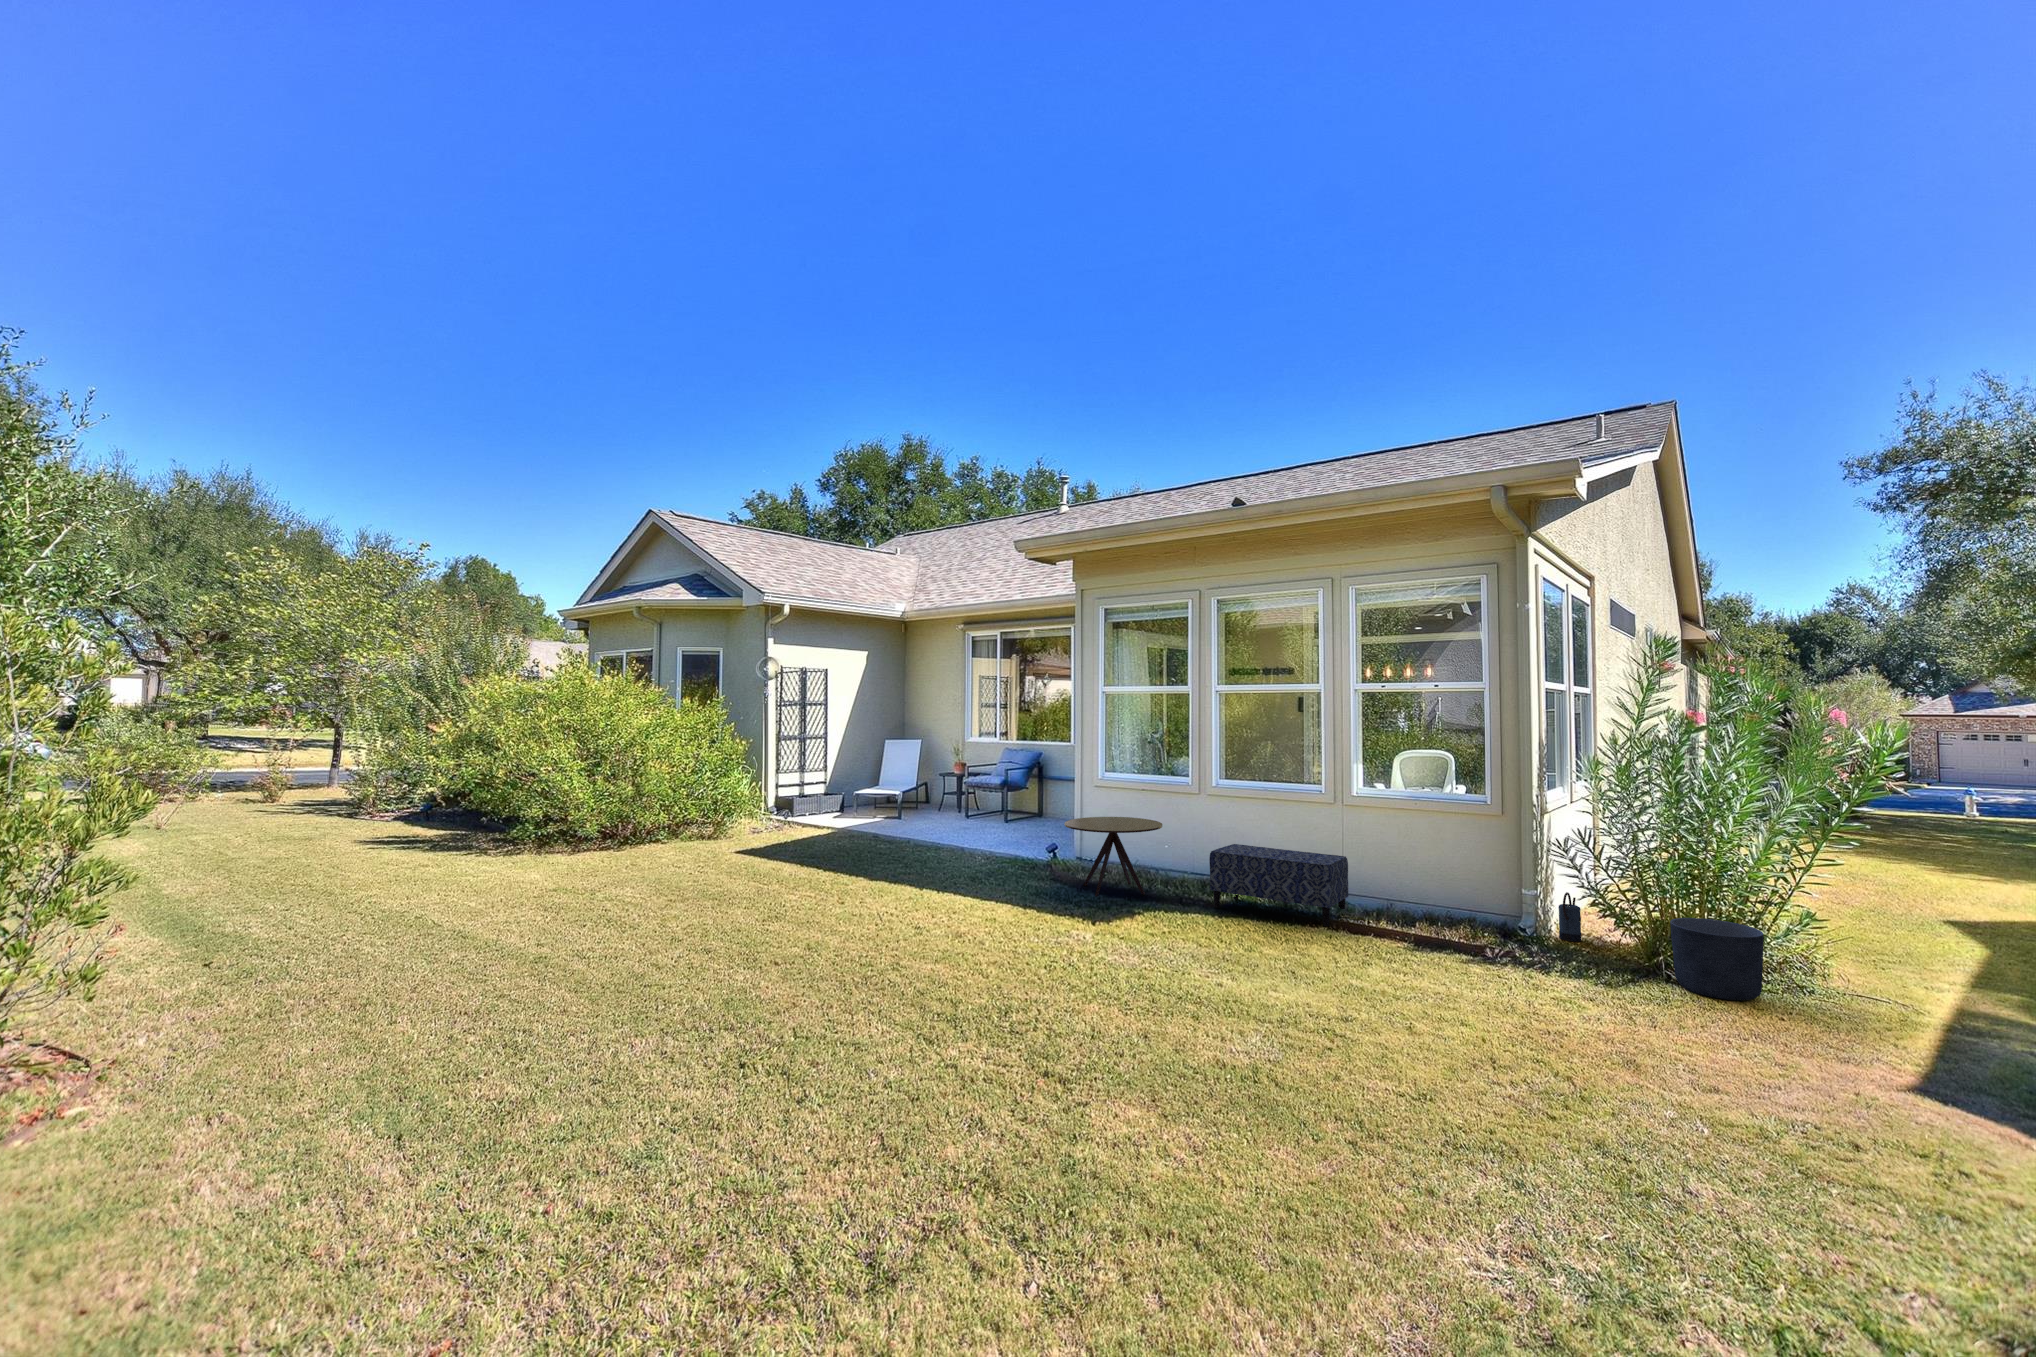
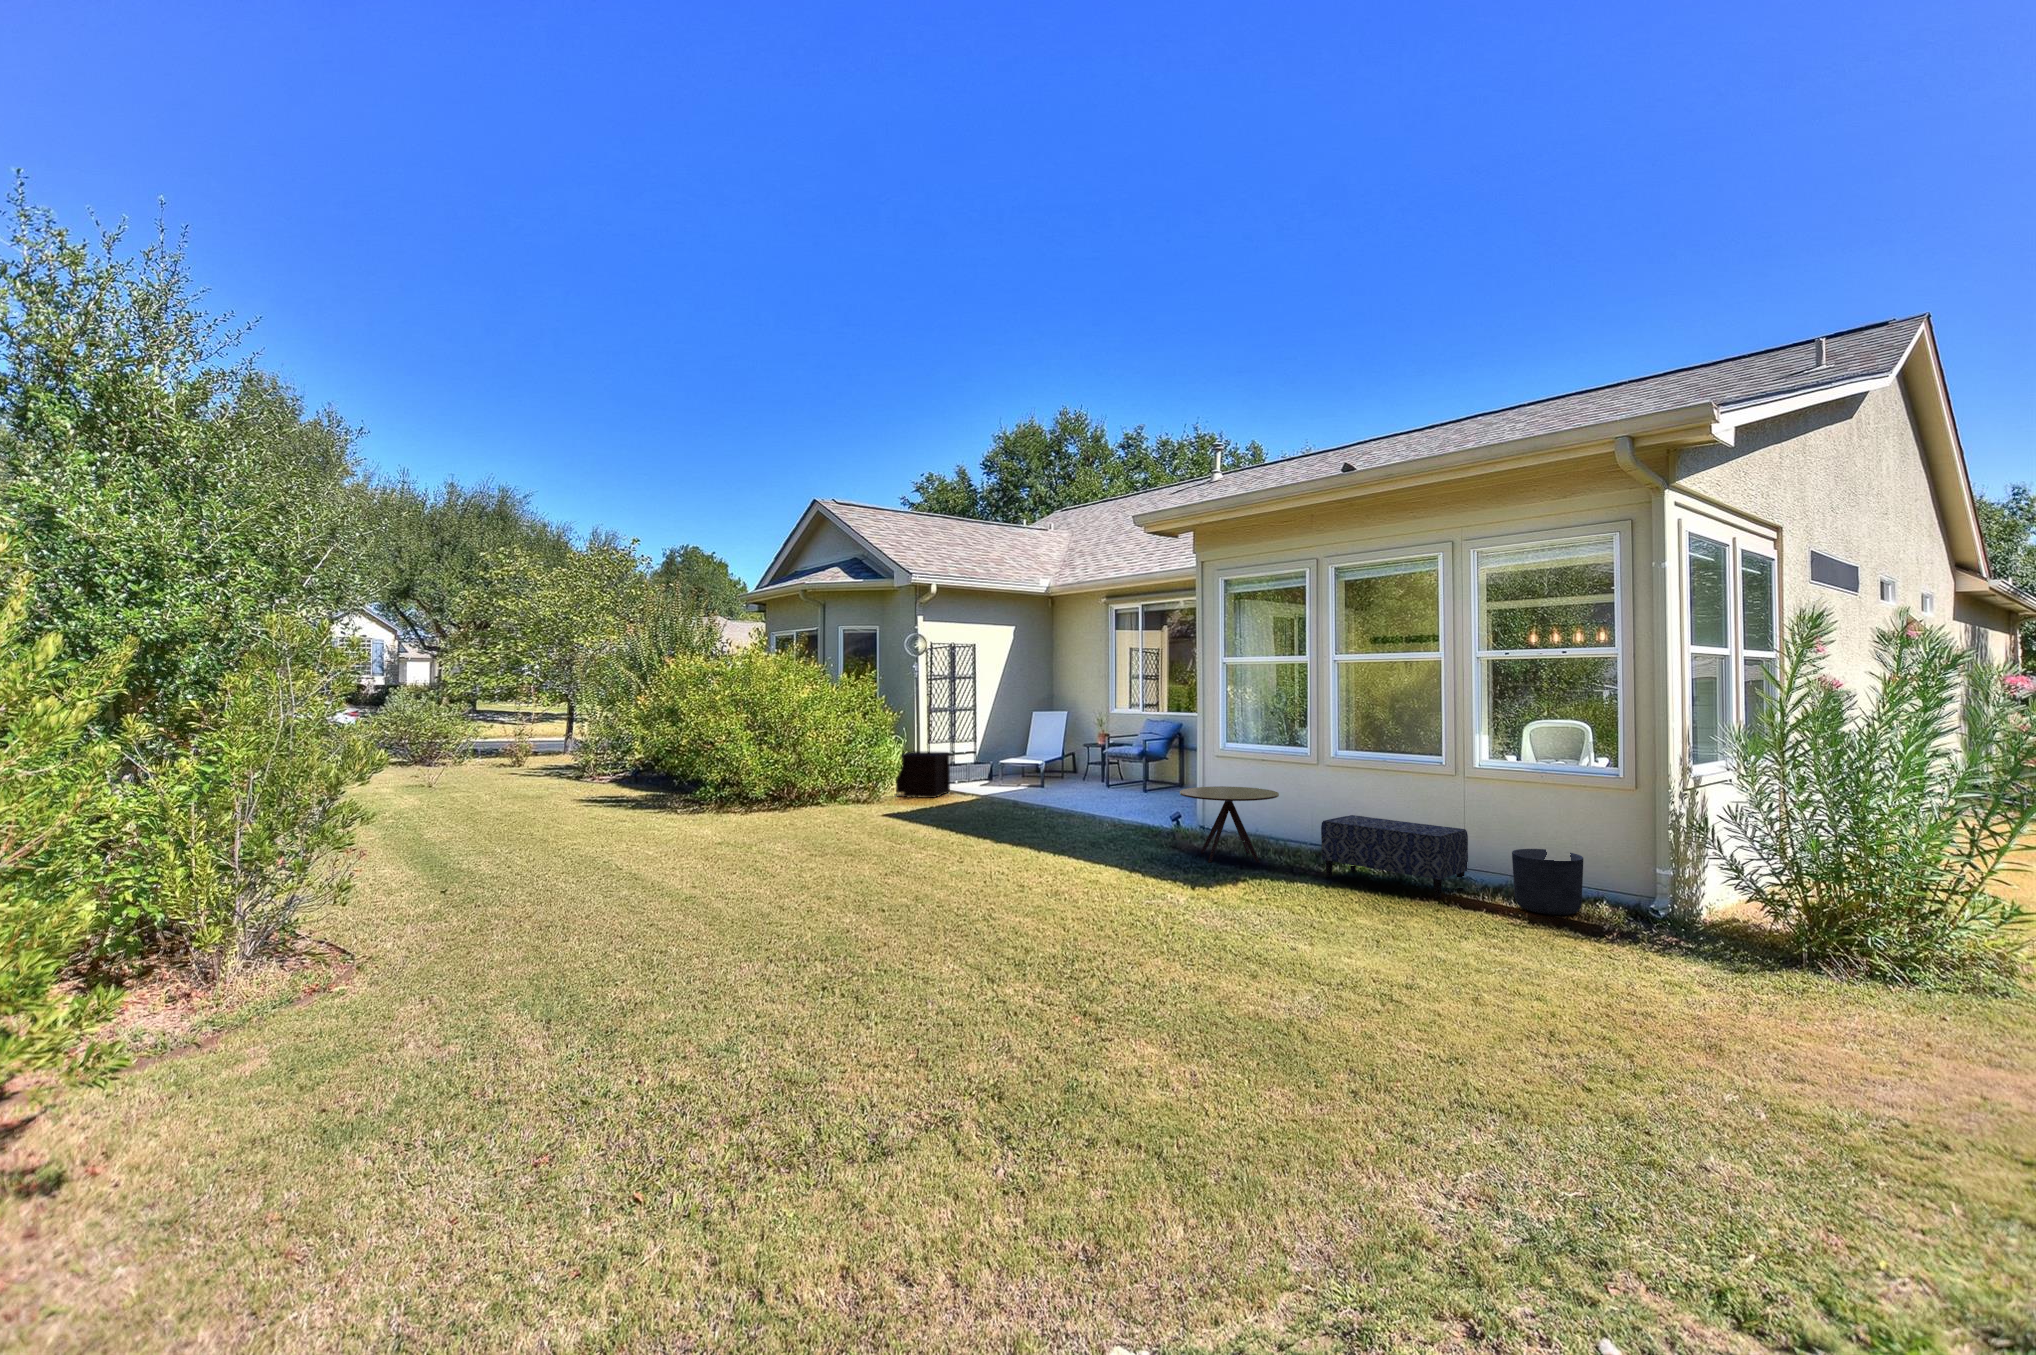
wooden crate: none [744,782,803,831] -> present [896,751,950,798]
watering can: present [1558,892,1581,942] -> none [1702,872,1729,925]
planter: present [1670,918,1764,1001] -> present [1512,849,1583,915]

